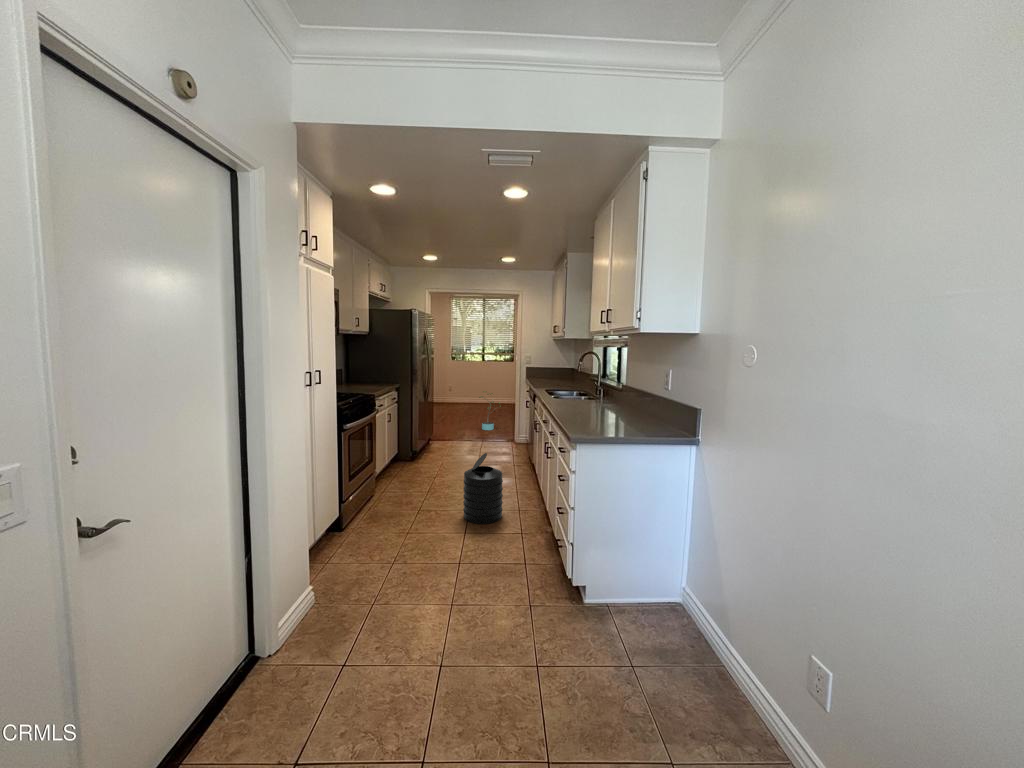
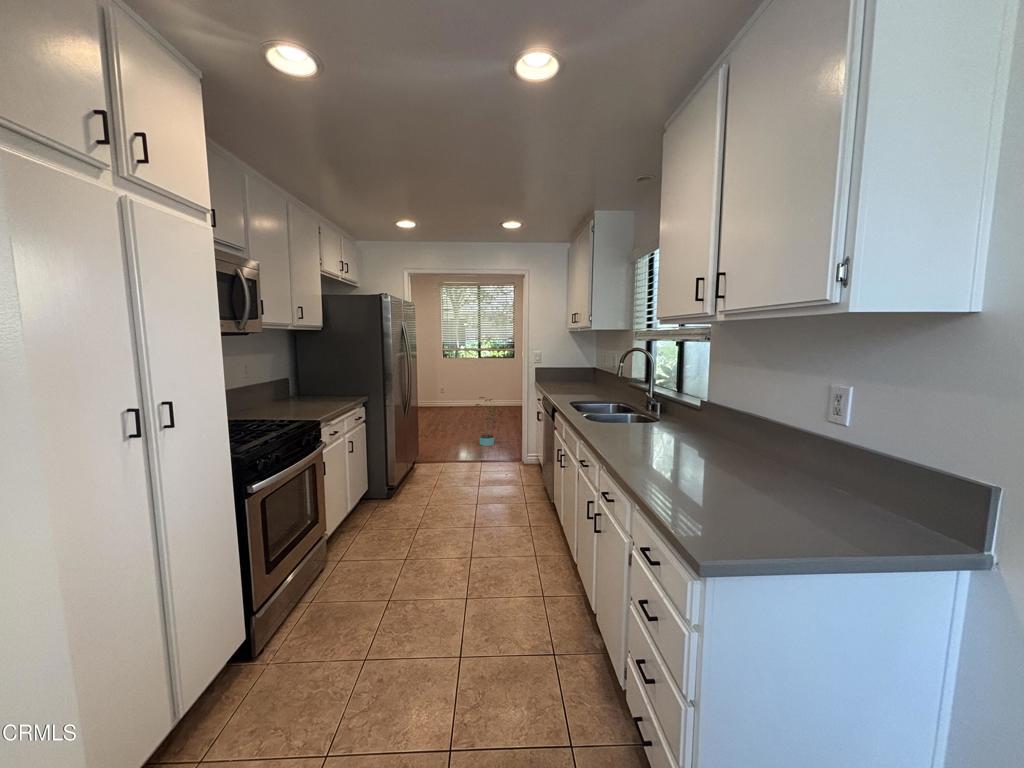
trash can: present [463,453,503,524] -> none [456,512,518,629]

